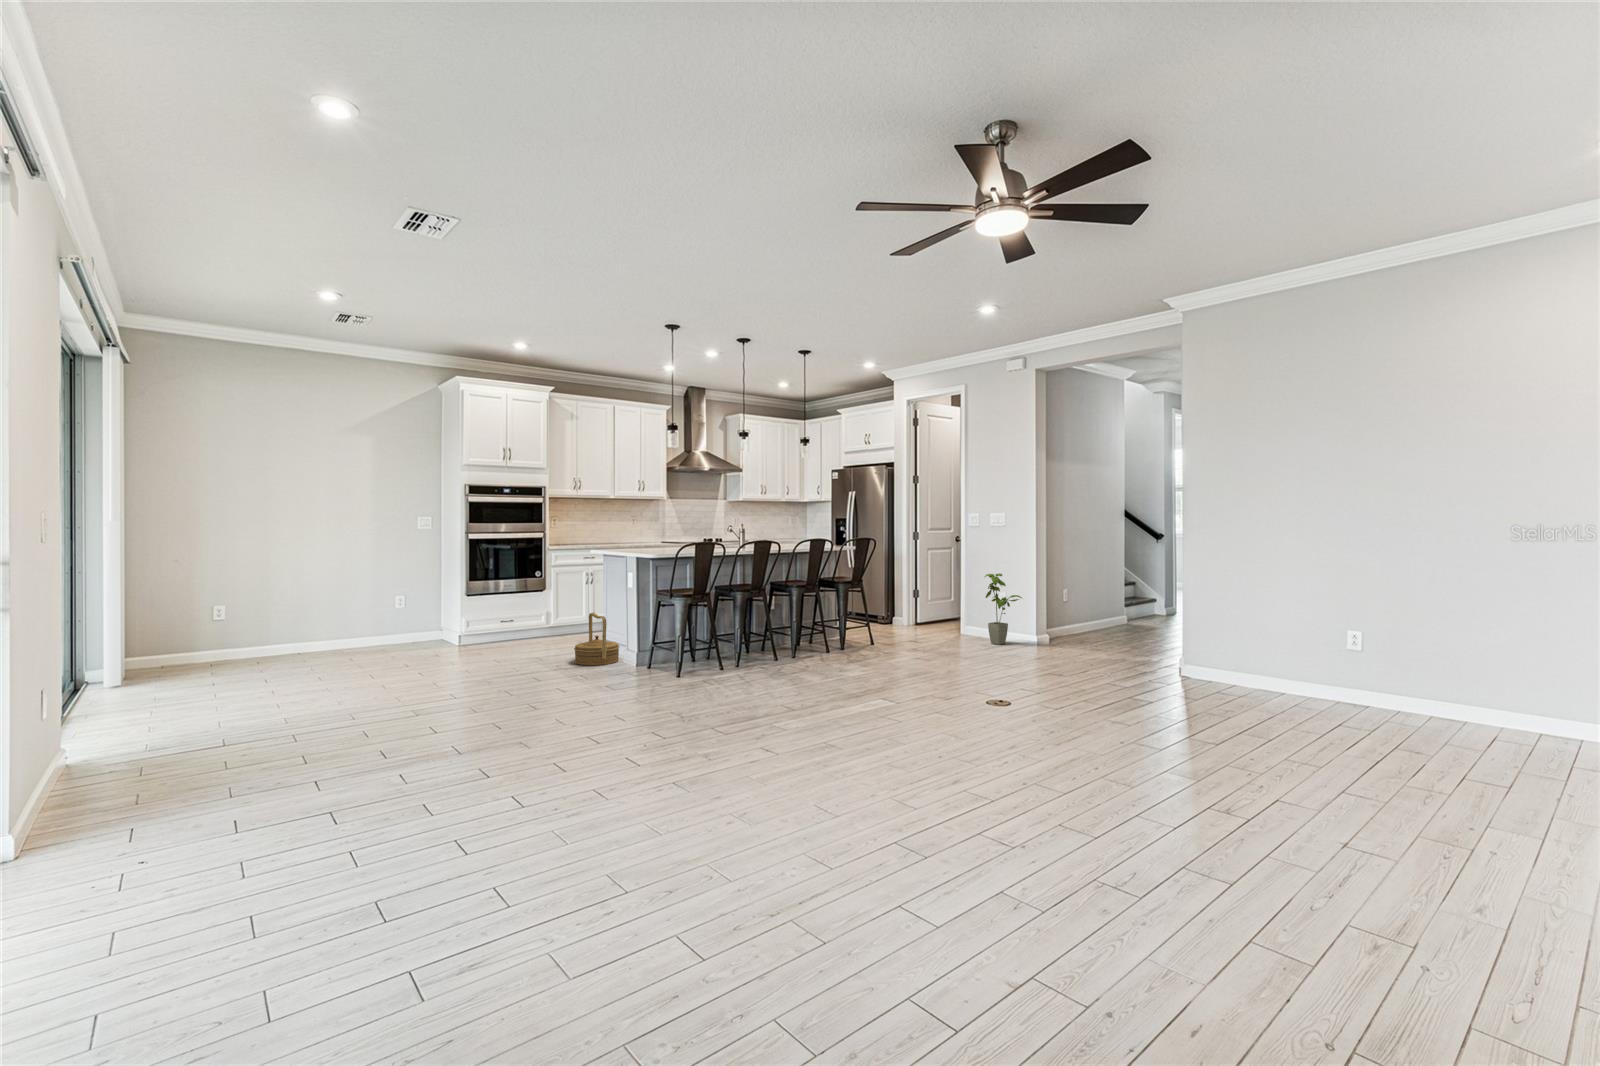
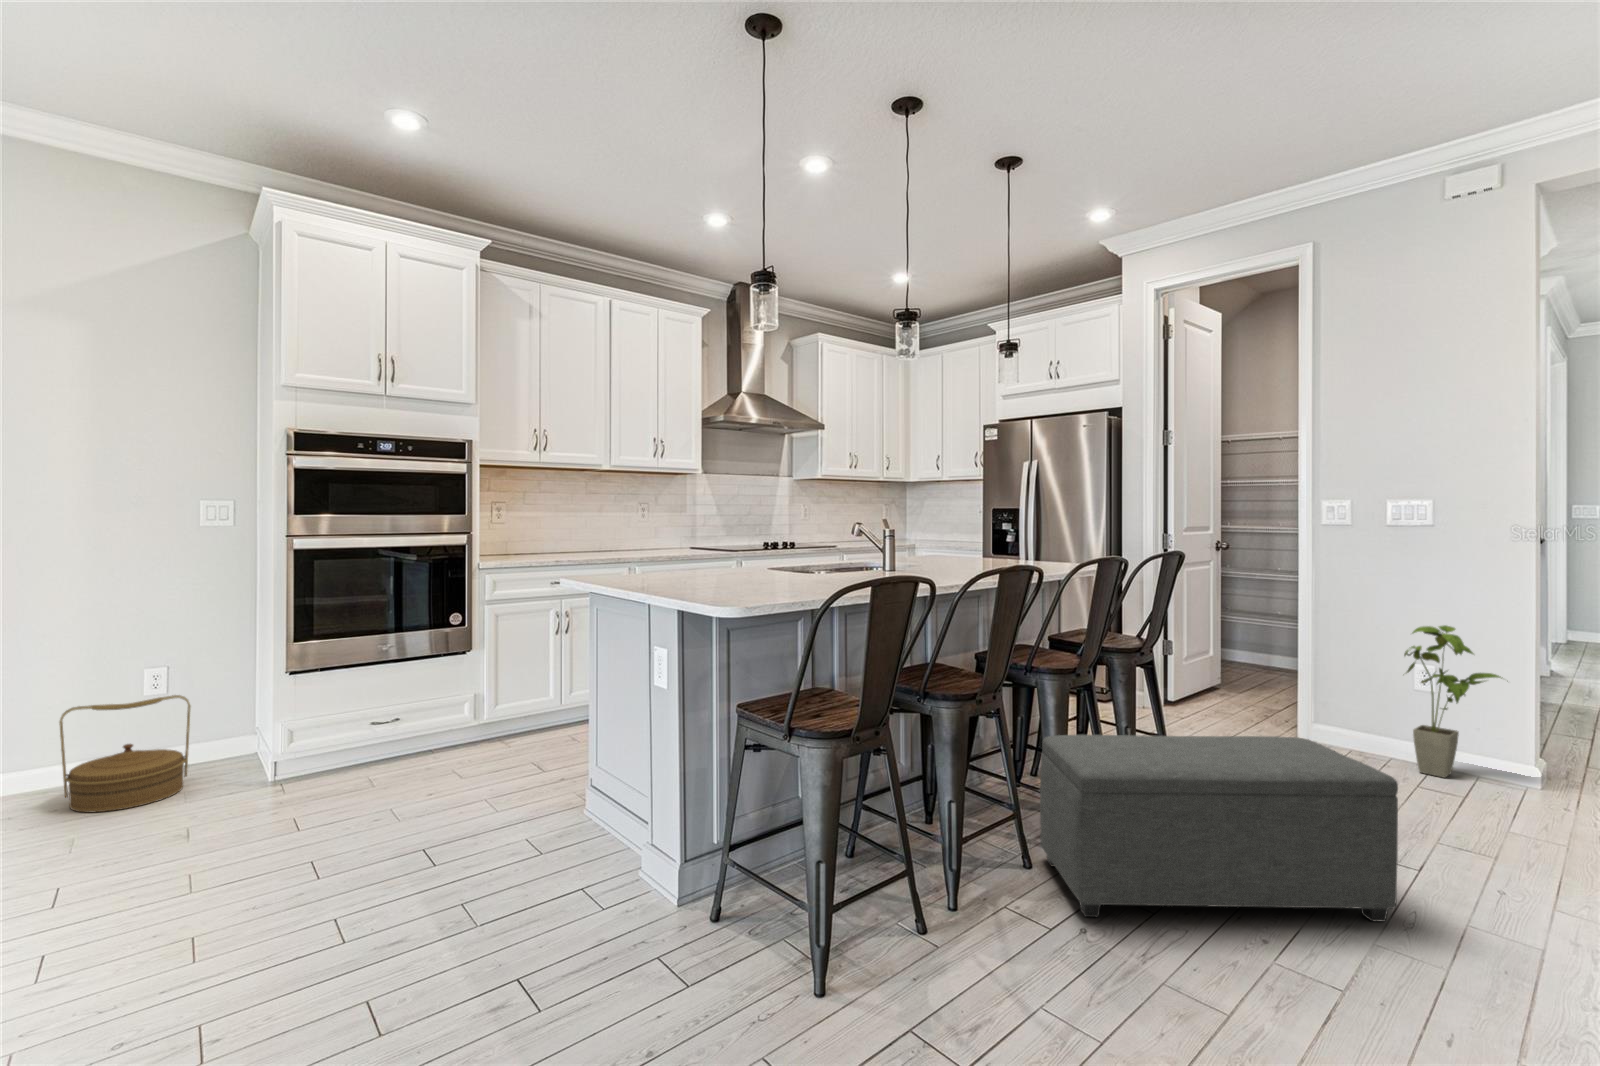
ottoman: none [773,610,887,670] -> present [1040,735,1398,922]
woven basket: present [574,613,620,665] -> present [59,695,191,812]

